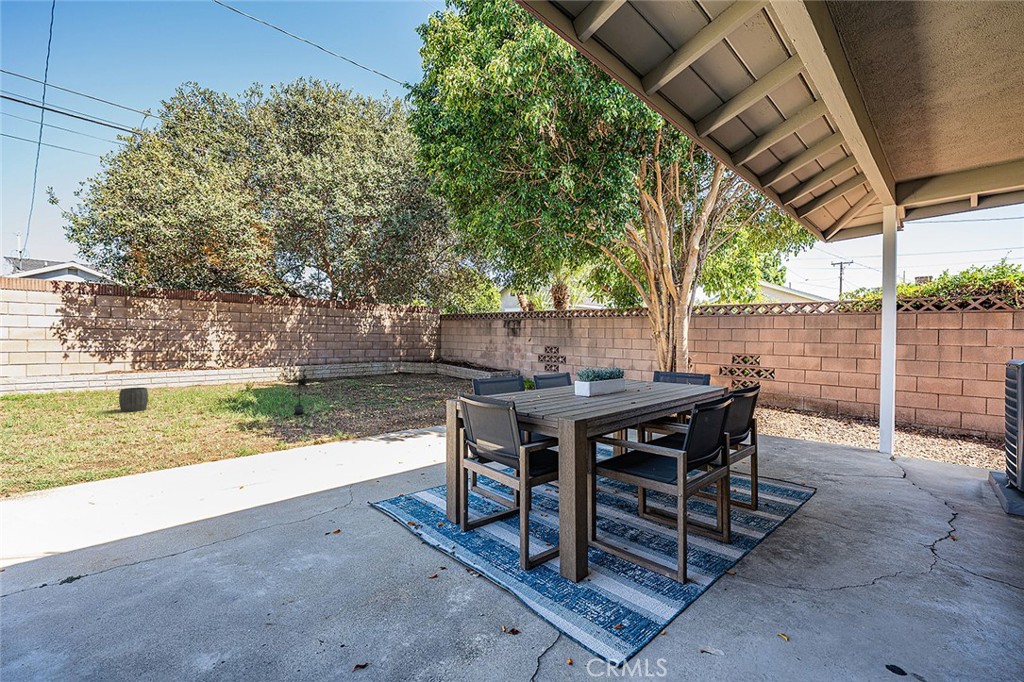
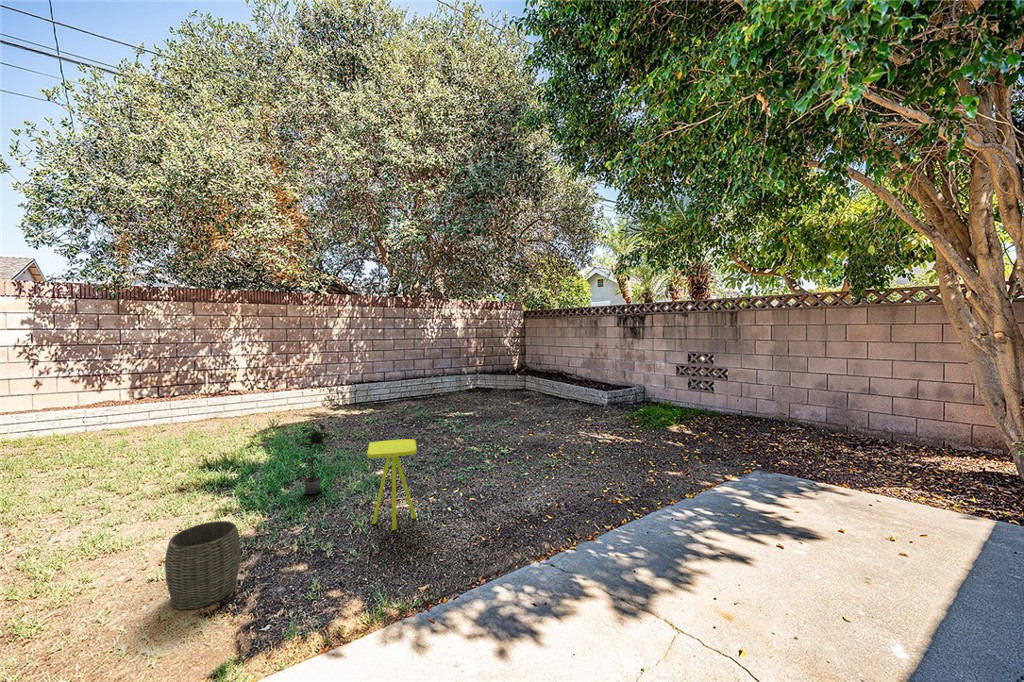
side table: none [337,380,363,422] -> present [367,439,417,530]
woven basket: present [119,388,148,412] -> present [165,521,241,610]

